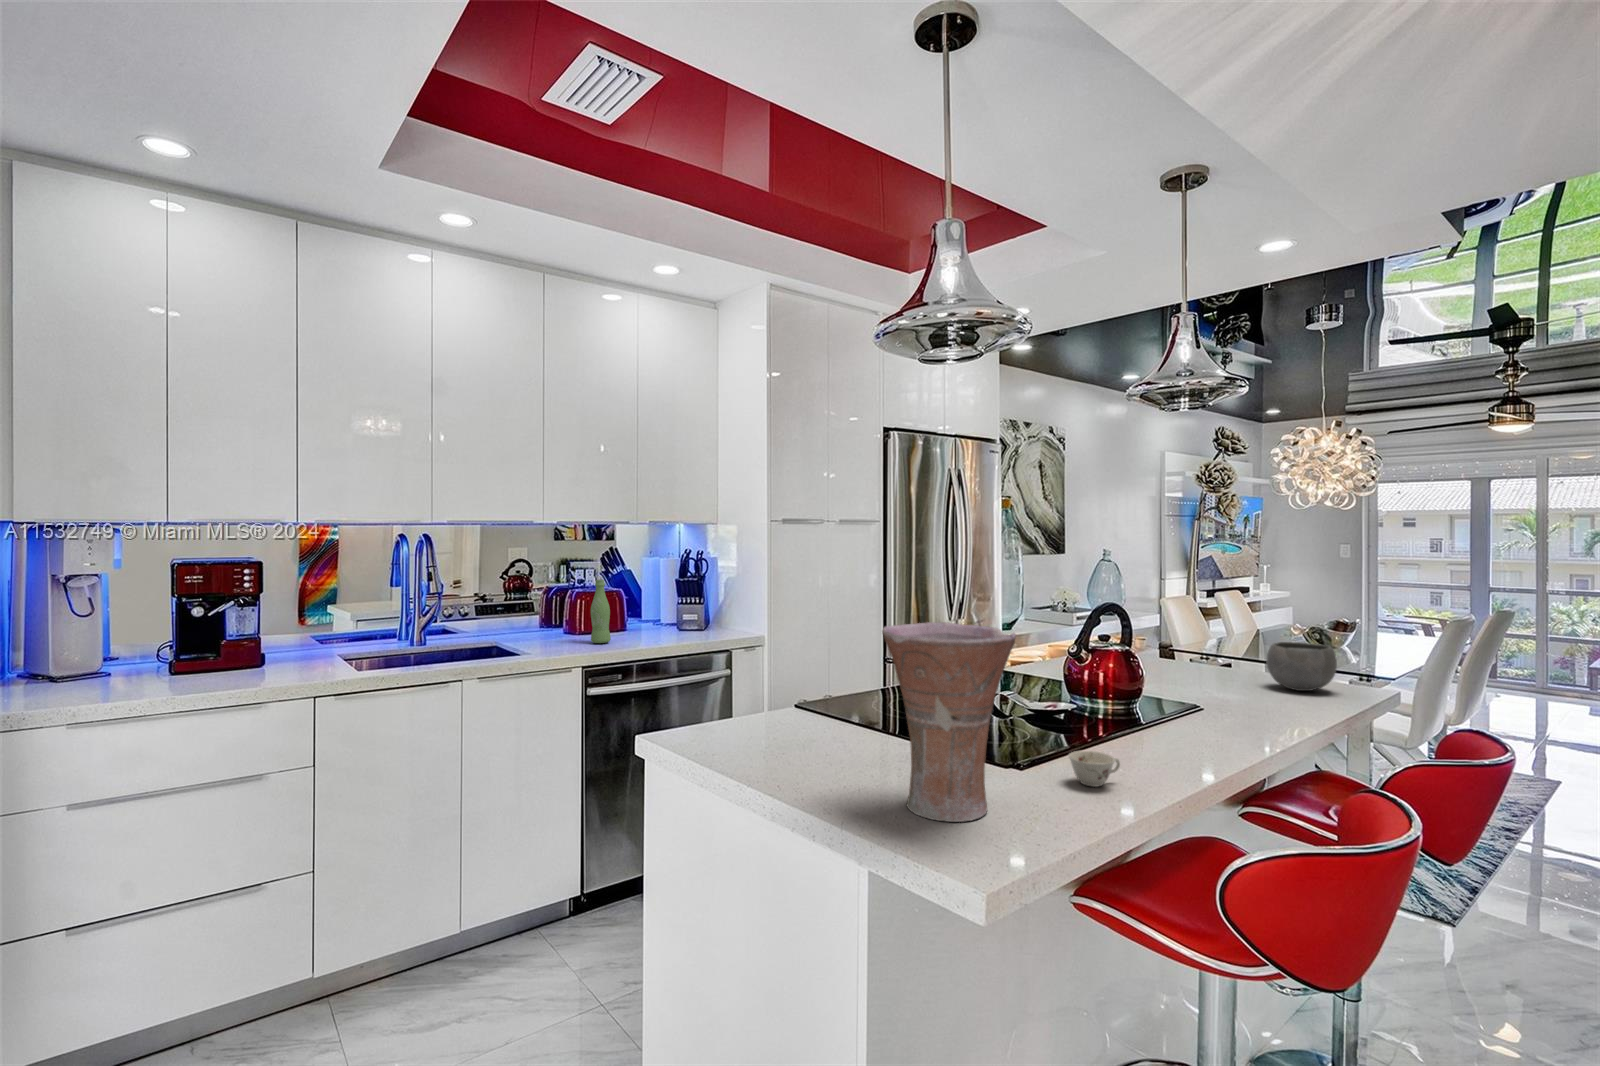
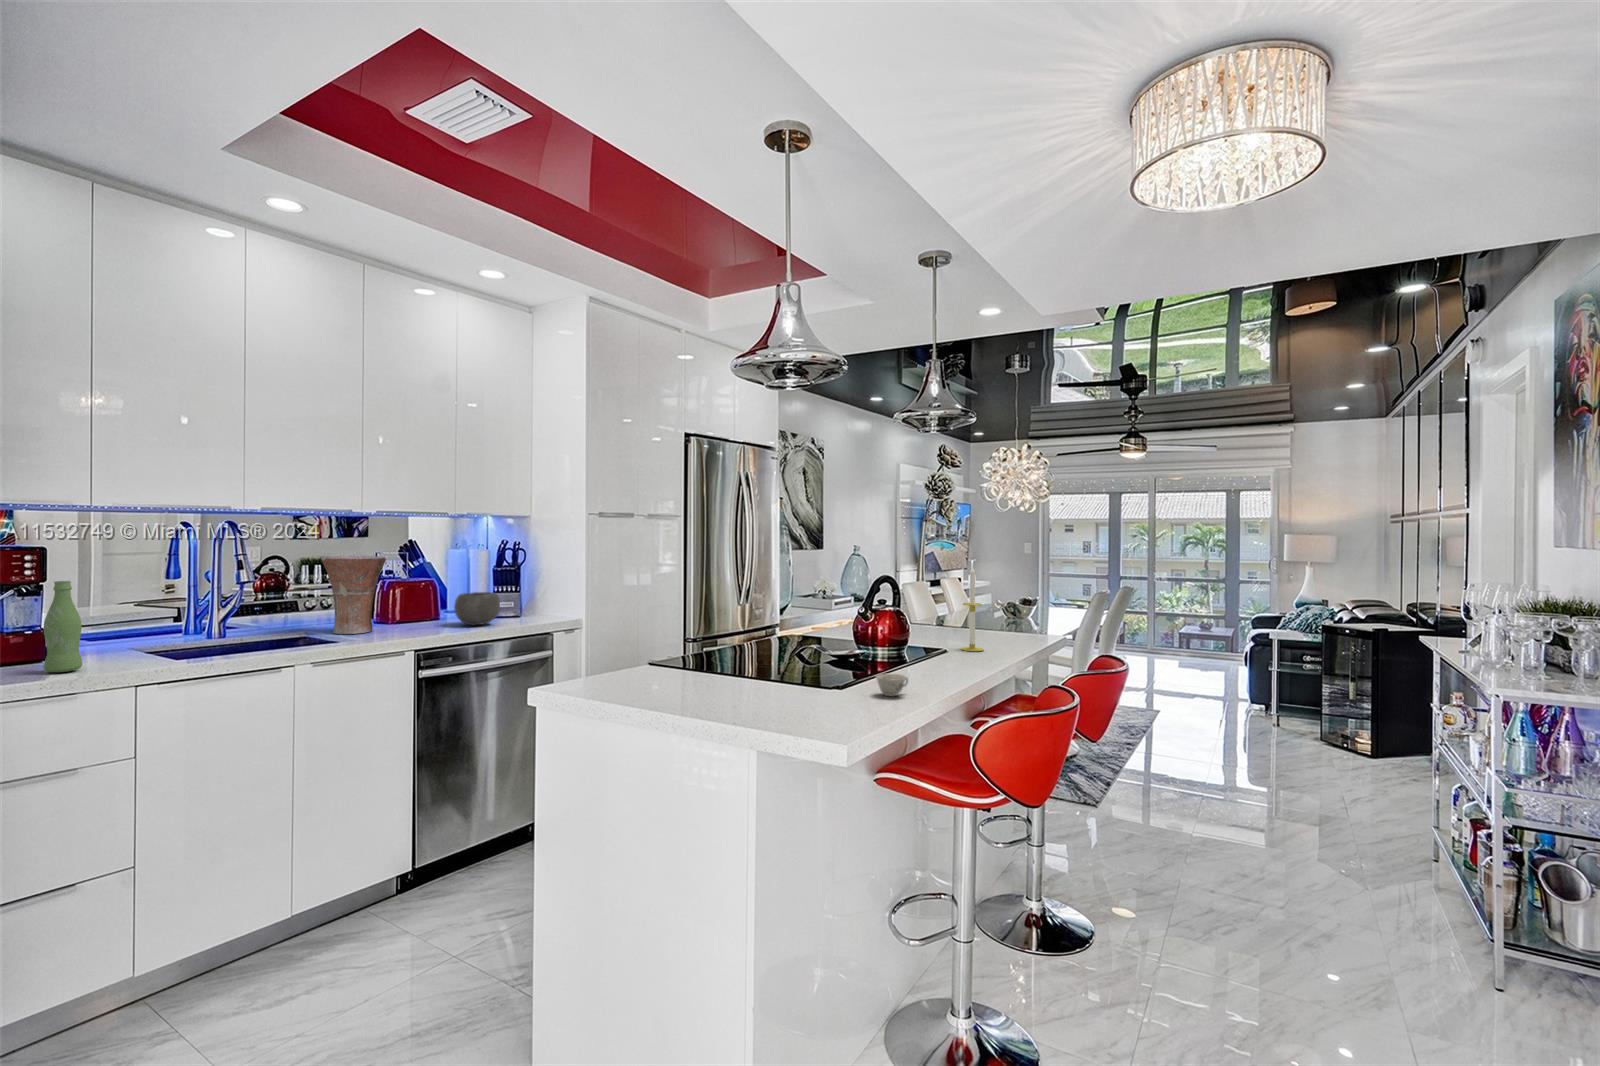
bottle: present [591,580,611,643] -> present [44,581,82,672]
candle: none [1224,588,1260,709] -> present [961,567,984,651]
vase: present [882,622,1016,822] -> present [321,556,386,634]
ceramic bowl: present [1266,642,1337,691] -> present [454,592,500,625]

